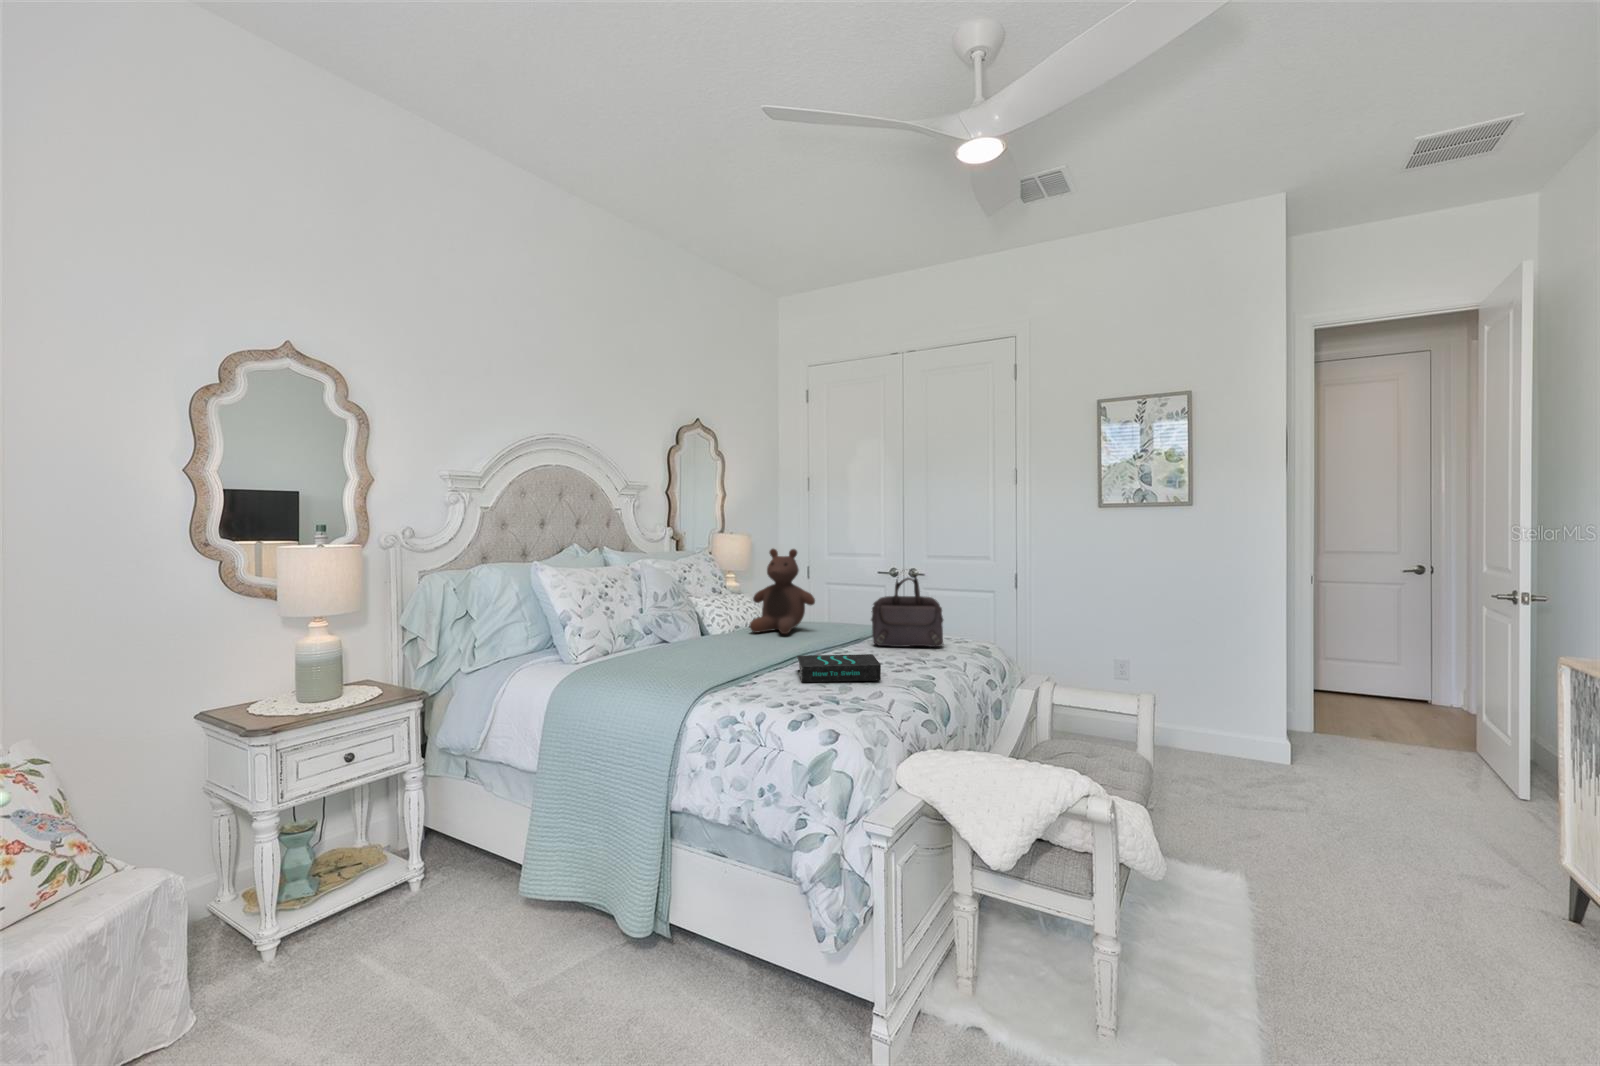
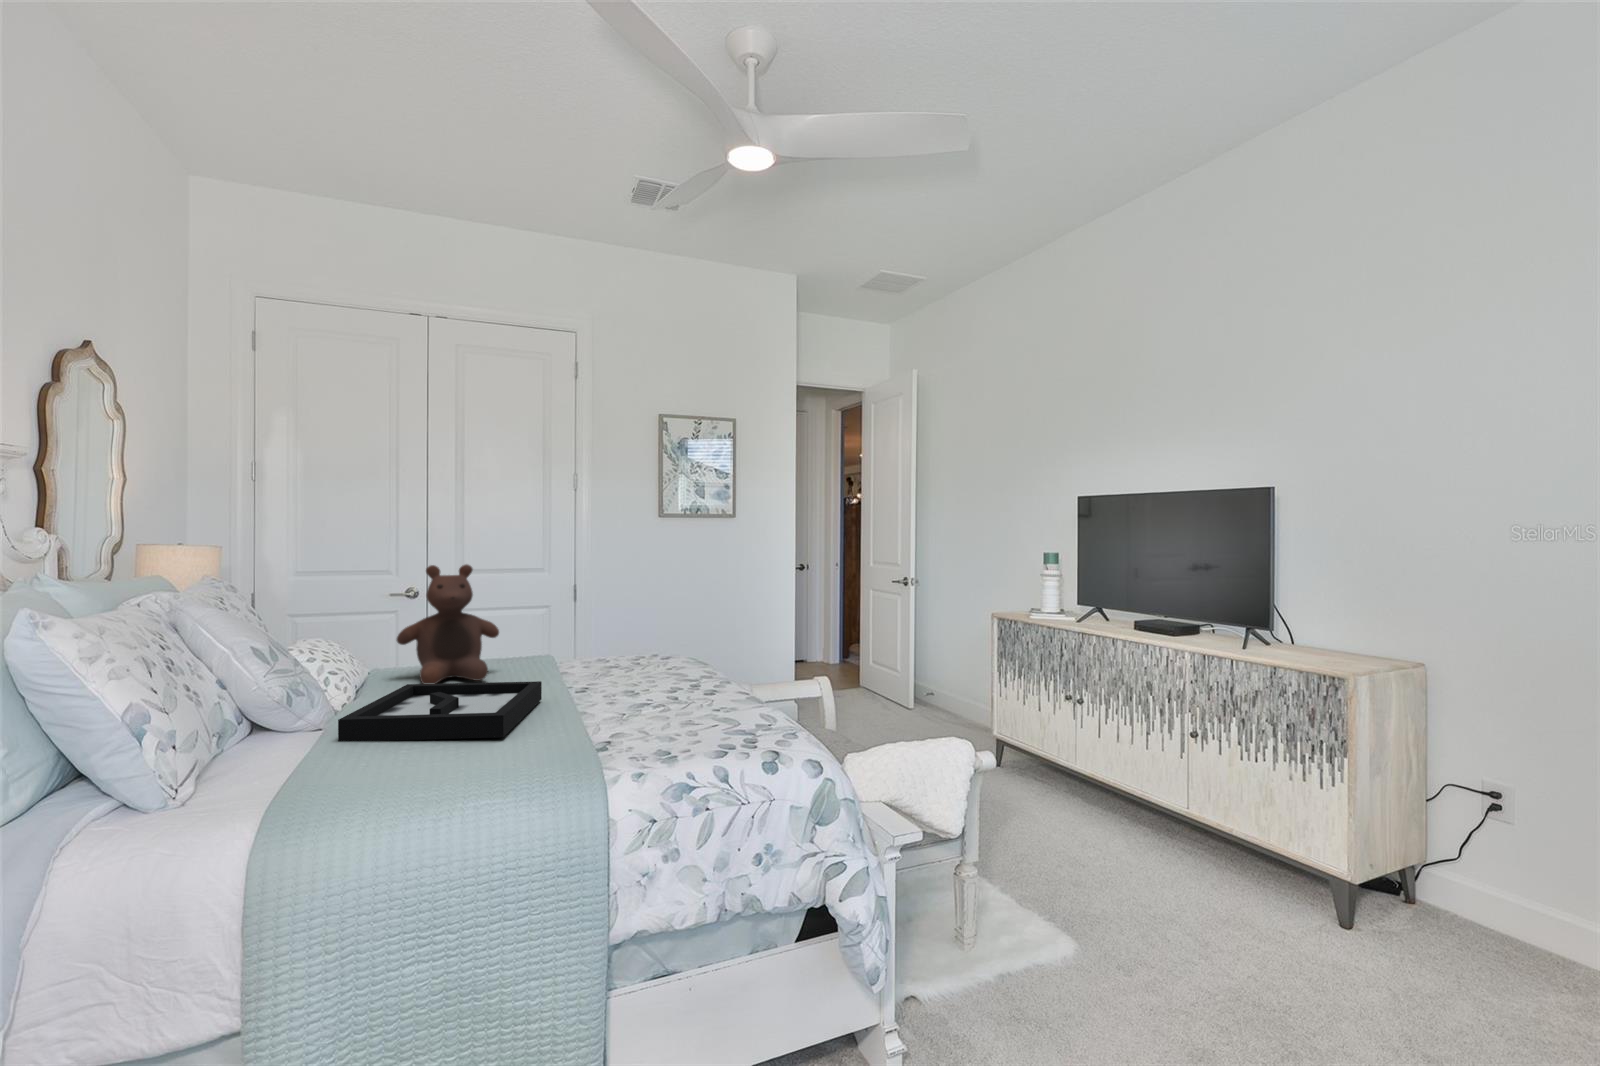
handbag: present [871,570,943,647] -> none [603,582,674,673]
decorative tray: none [648,627,782,665] -> present [338,681,542,741]
book: present [797,654,881,682] -> none [619,679,729,725]

